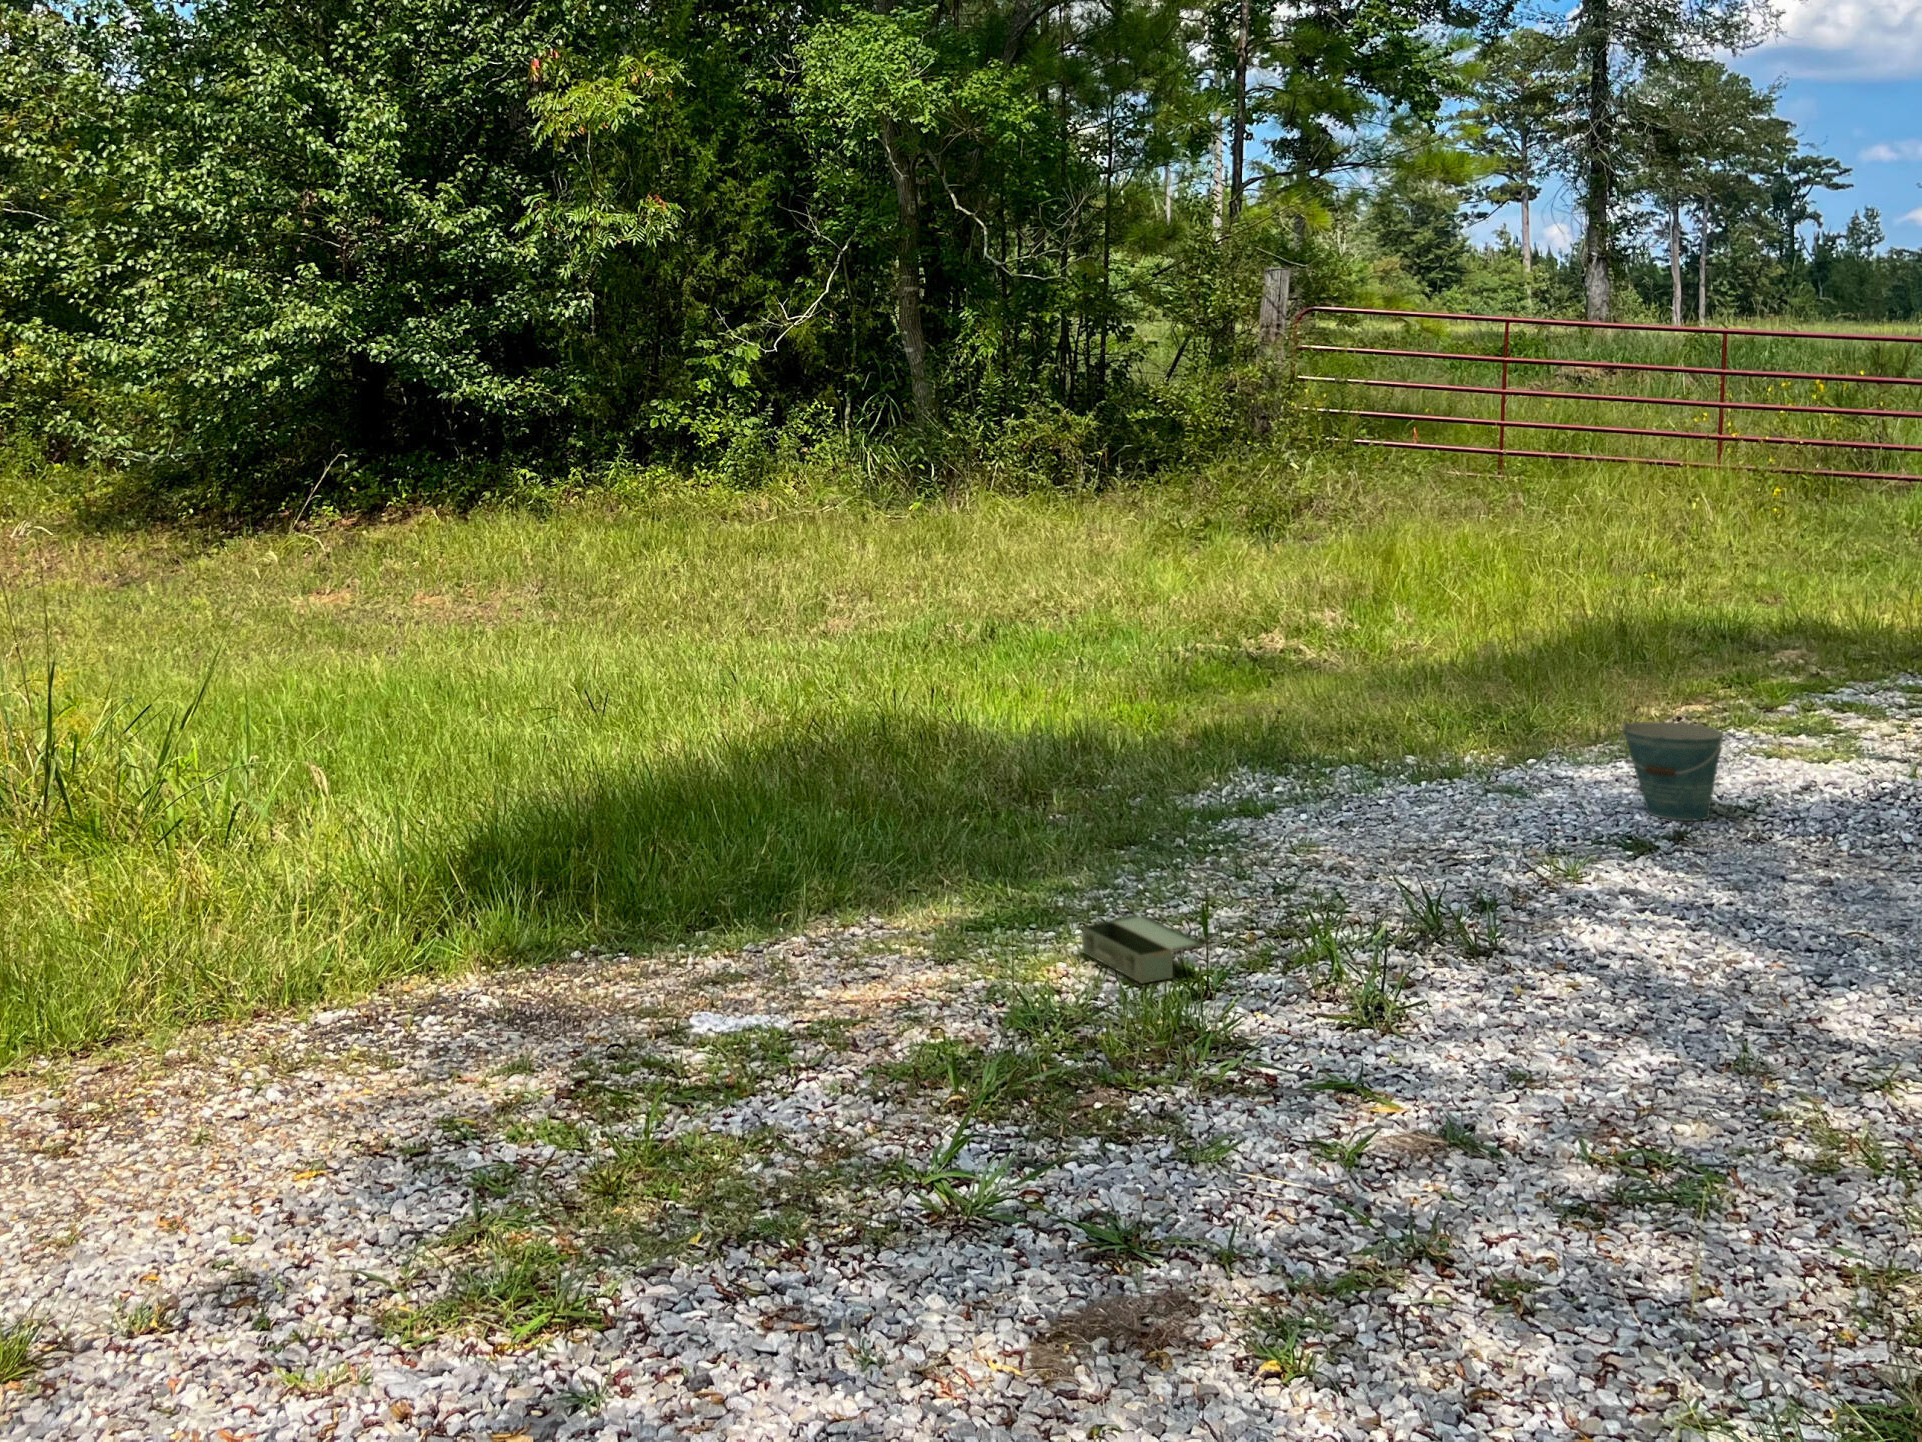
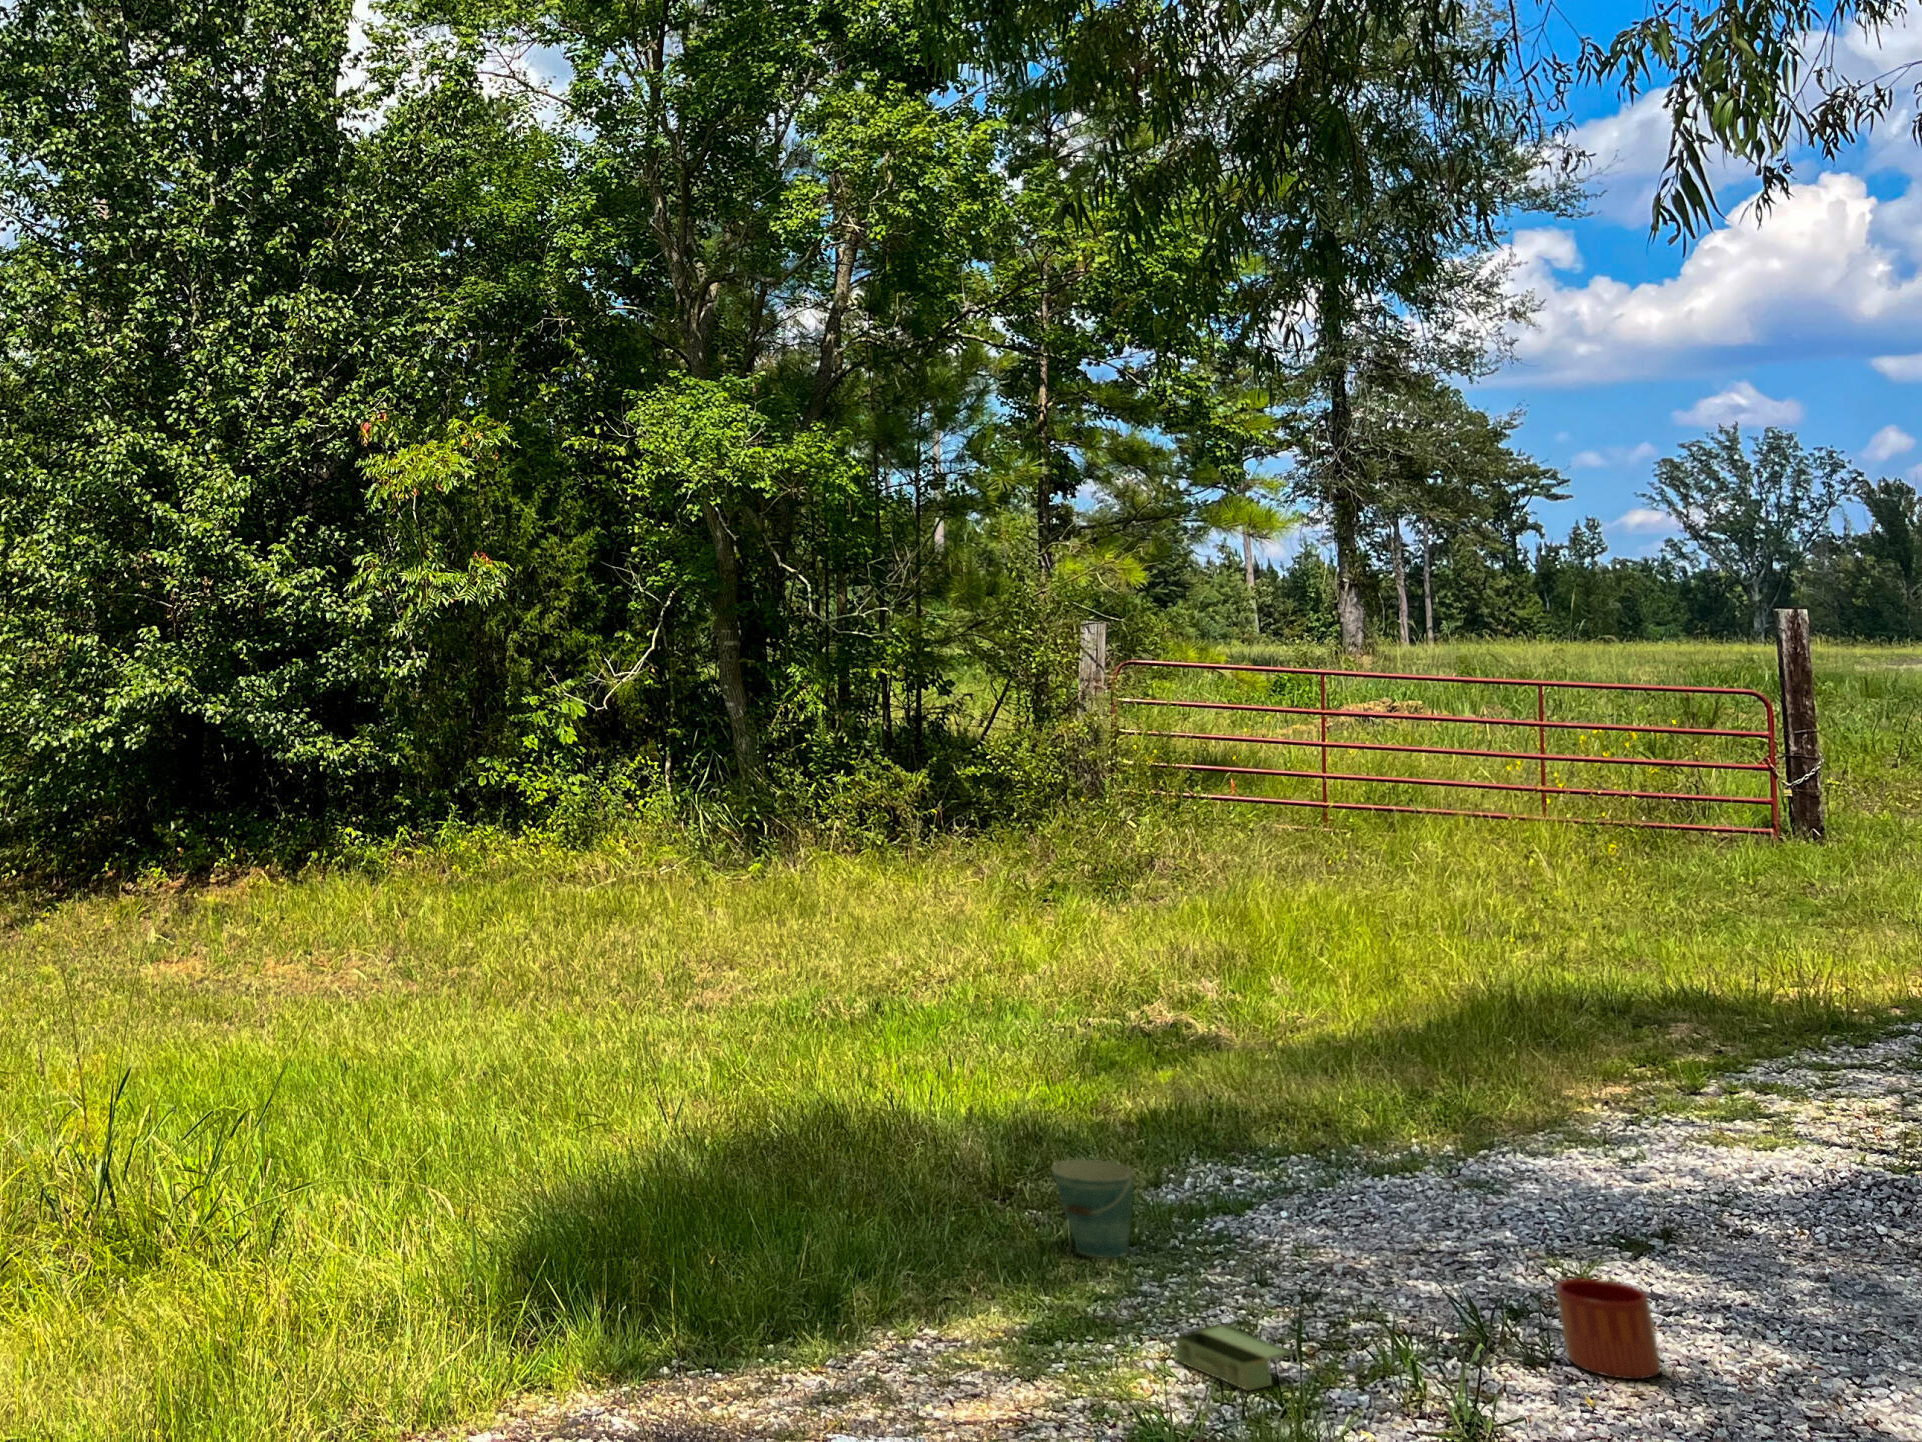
bucket: present [1622,722,1723,821] -> present [1052,1160,1134,1258]
planter: none [1513,871,1617,976] -> present [1555,1278,1661,1379]

